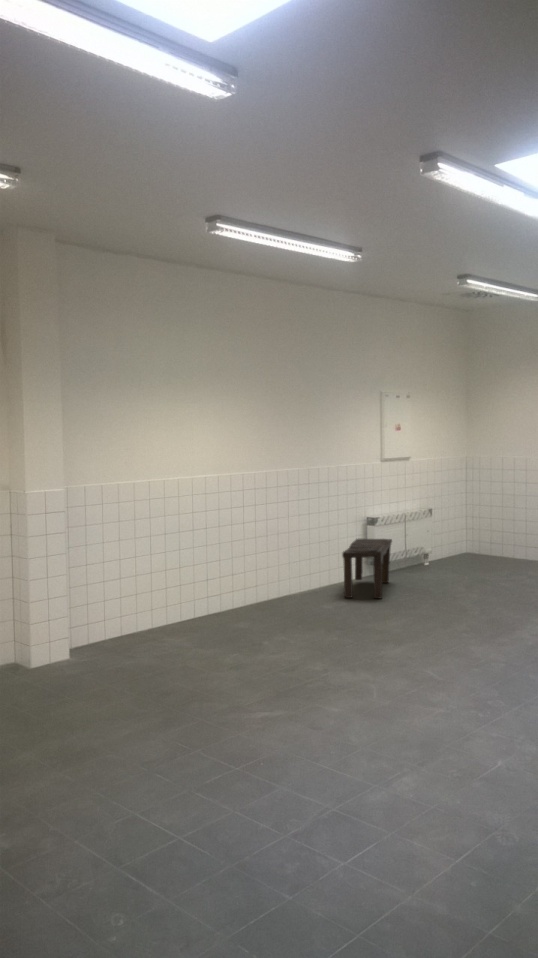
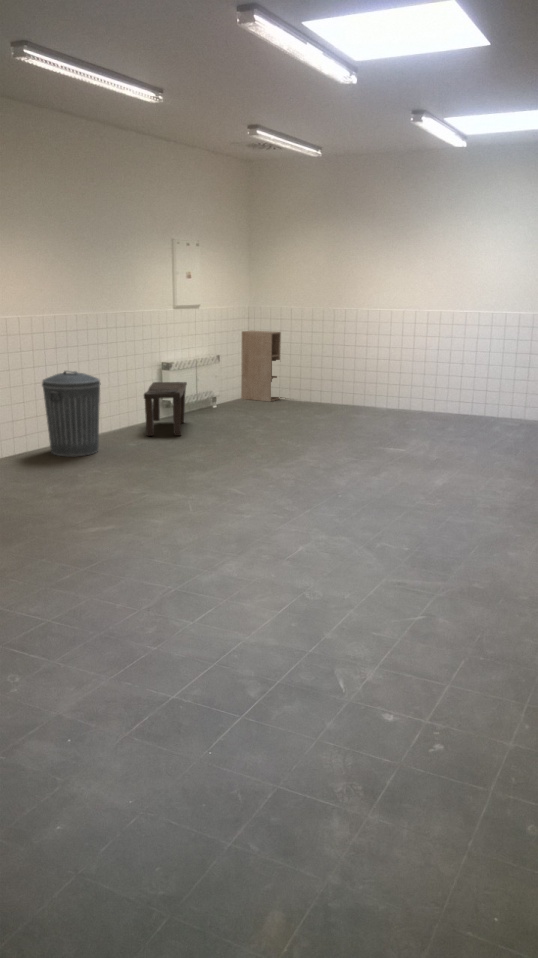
shelving unit: none [457,482,501,560] -> present [241,331,281,402]
trash can: none [235,528,294,619] -> present [42,371,101,456]

